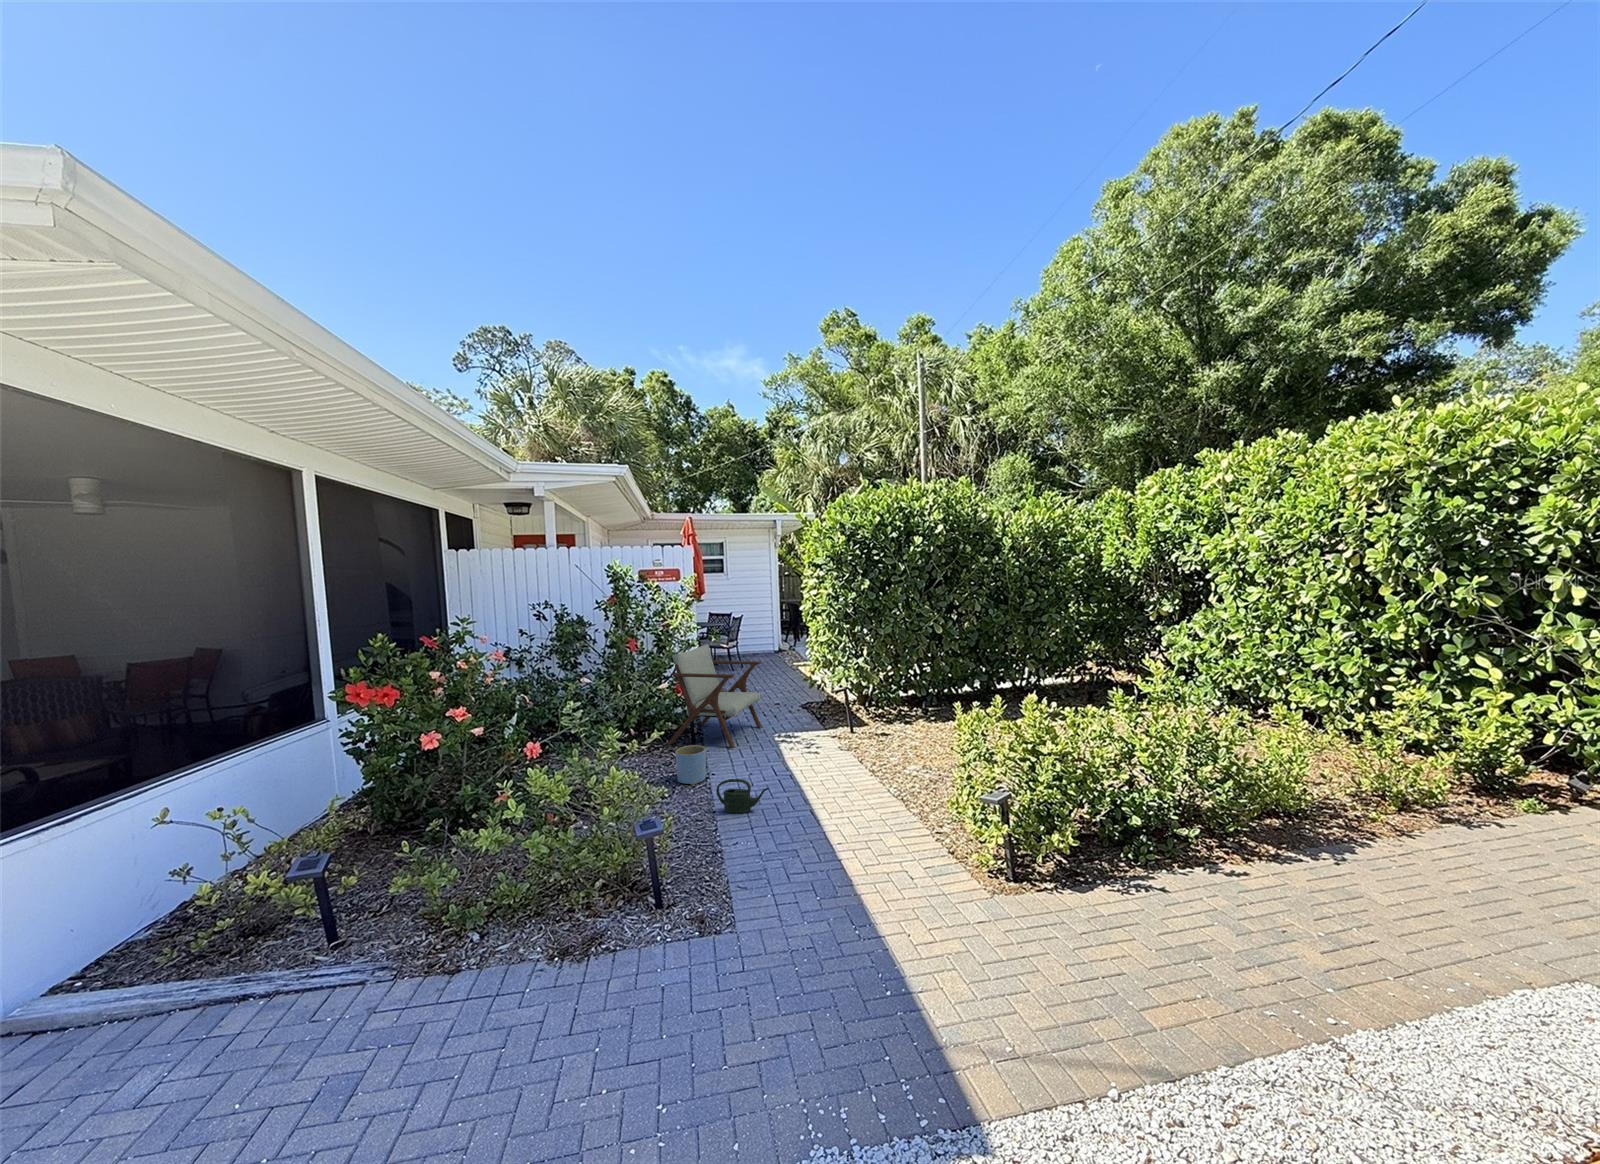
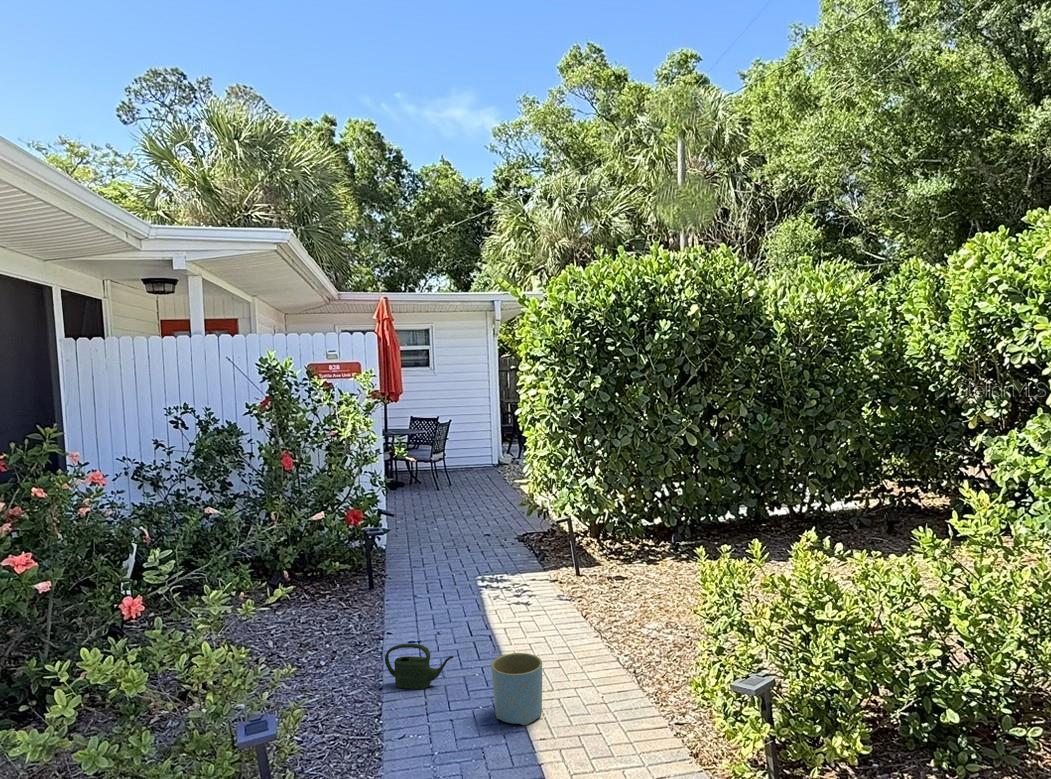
lounge chair: present [667,644,761,748] -> none [338,461,463,597]
planter: present [675,745,706,785] -> present [491,653,542,726]

